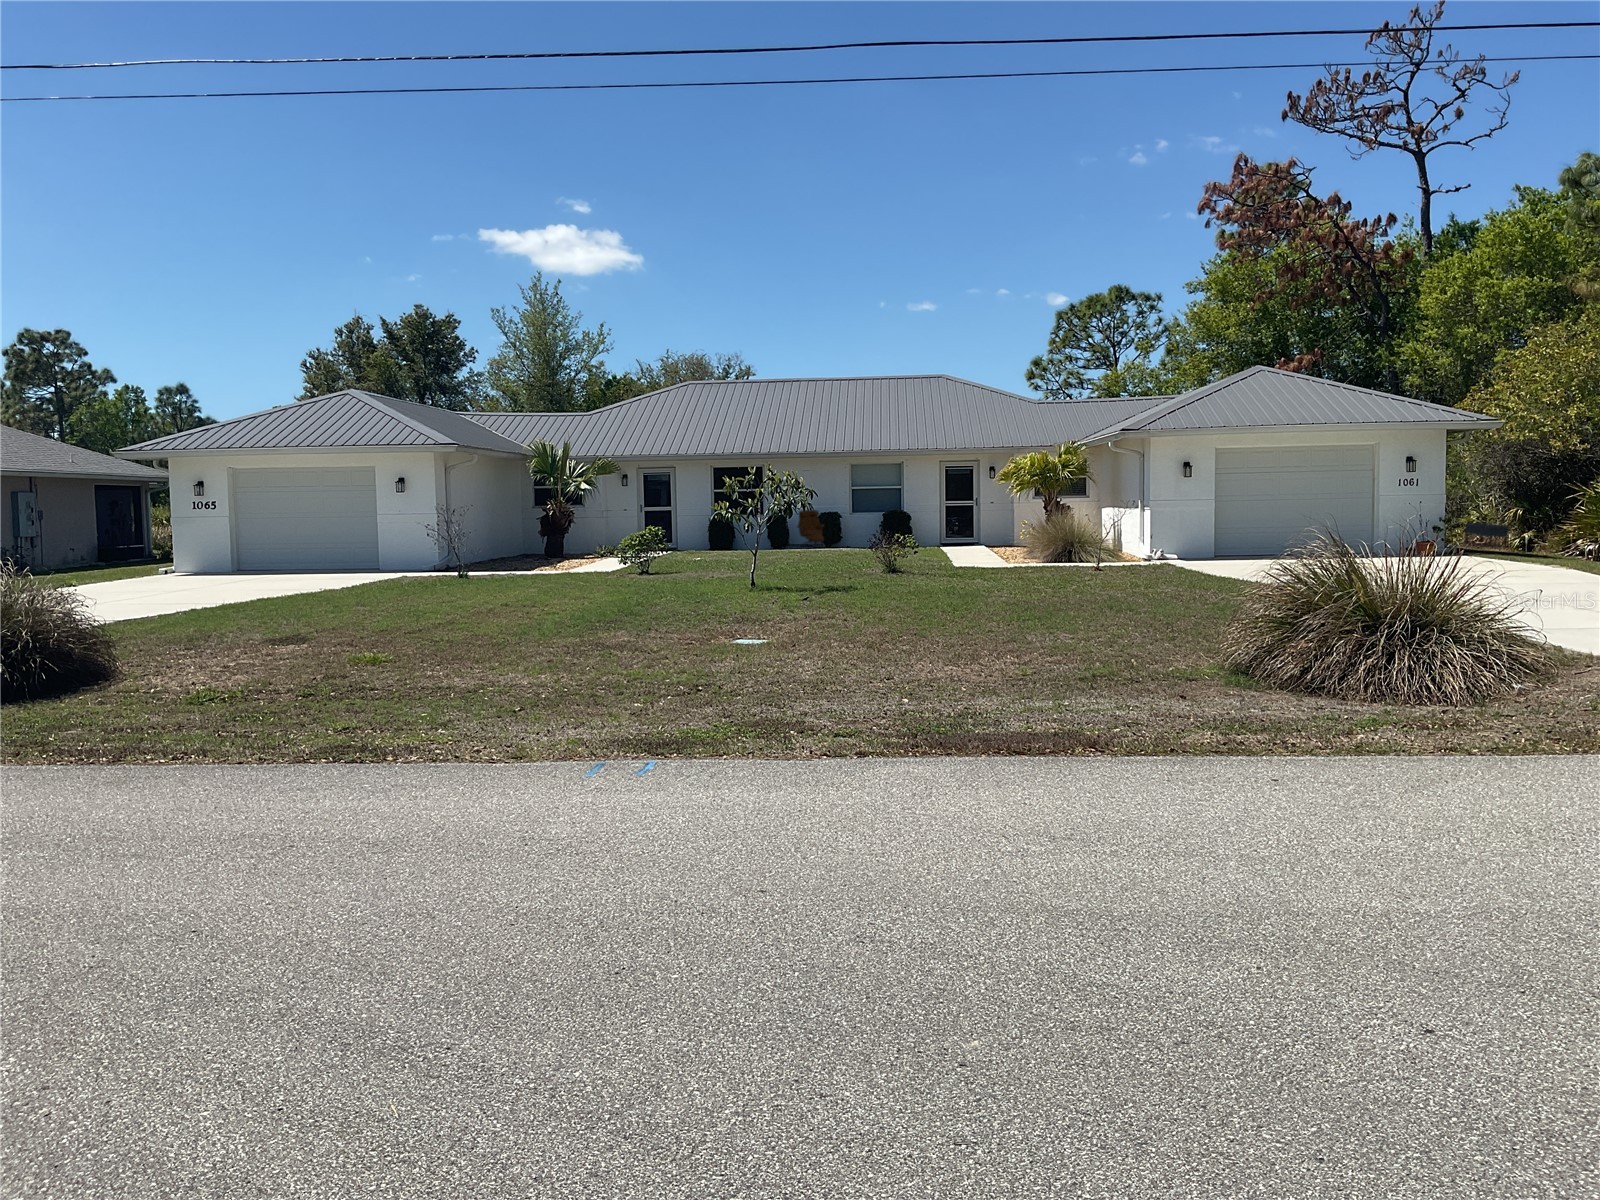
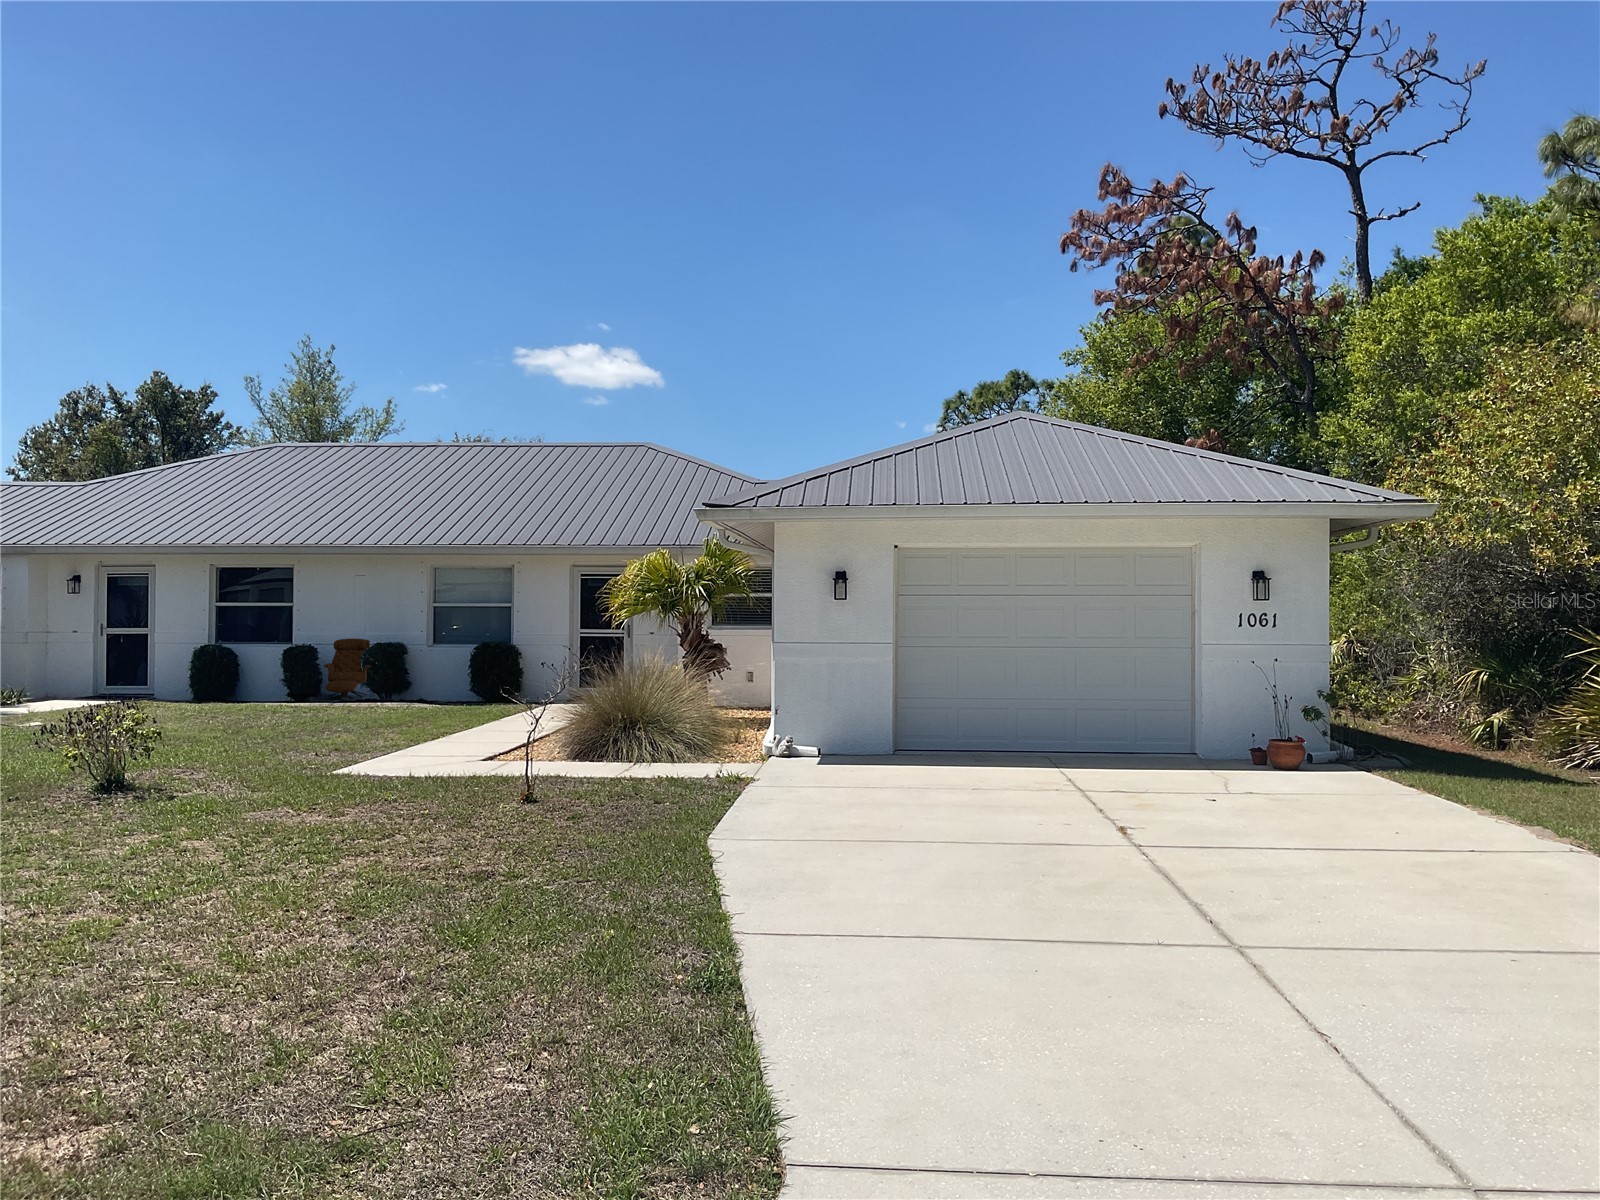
bench: present [1465,522,1509,547] -> none [1400,698,1472,746]

